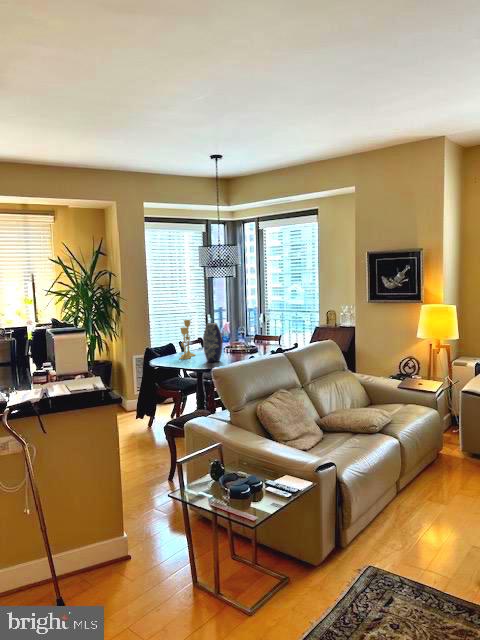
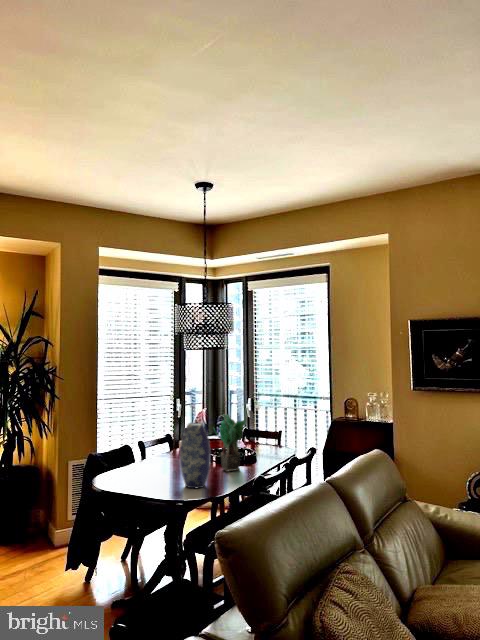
potted plant: none [225,319,246,355] -> present [219,414,246,472]
candlestick: present [180,320,195,359] -> none [139,414,165,479]

